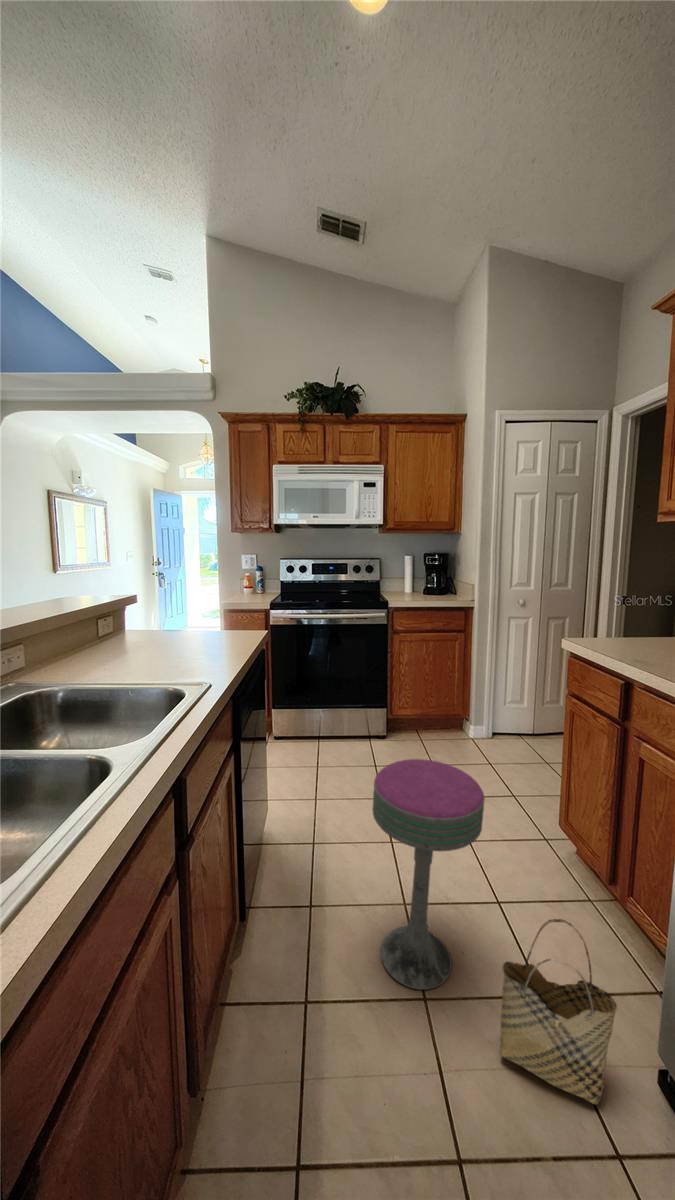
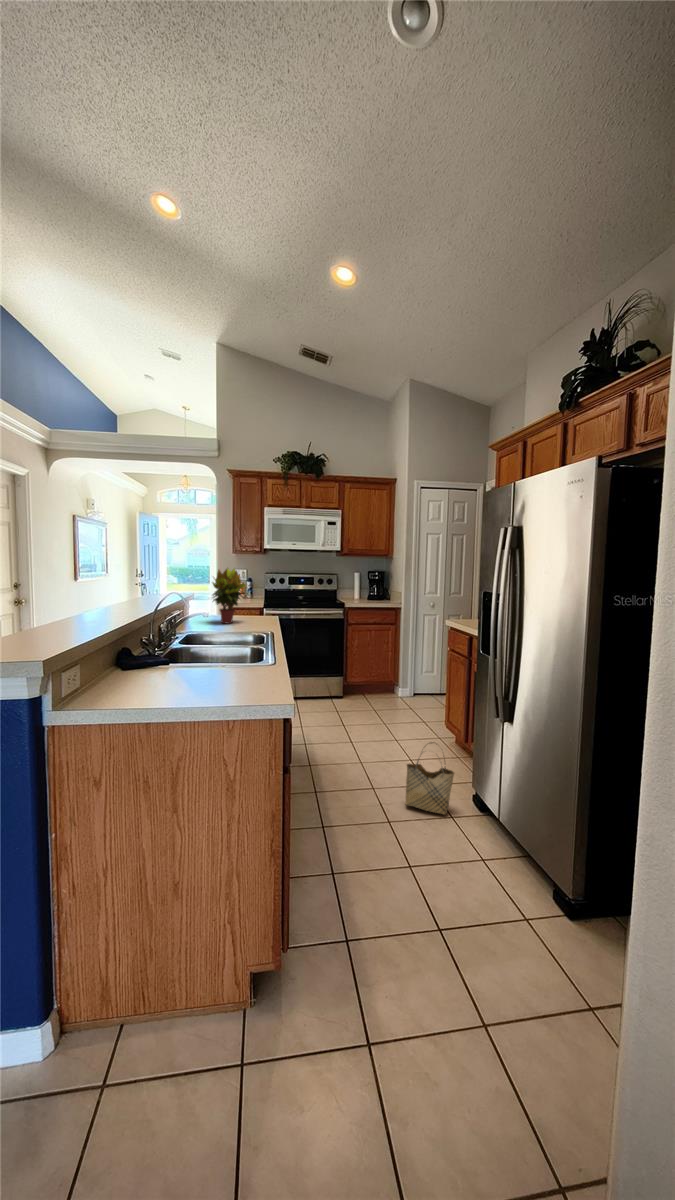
potted plant: none [135,550,204,649] -> present [212,568,245,624]
bar stool: present [372,759,485,990] -> none [345,681,400,791]

